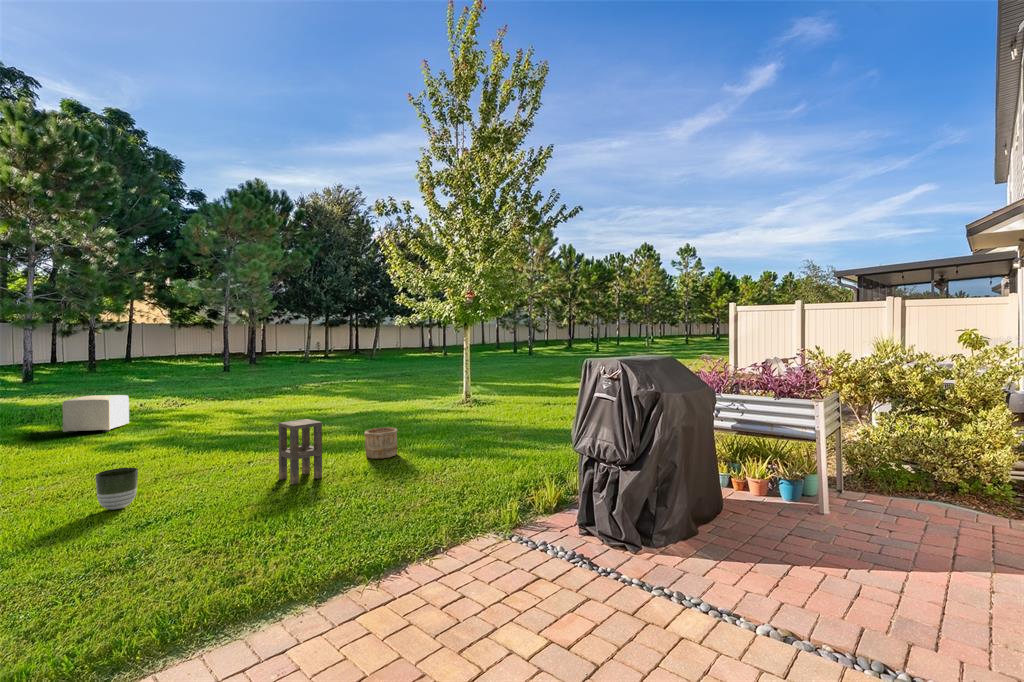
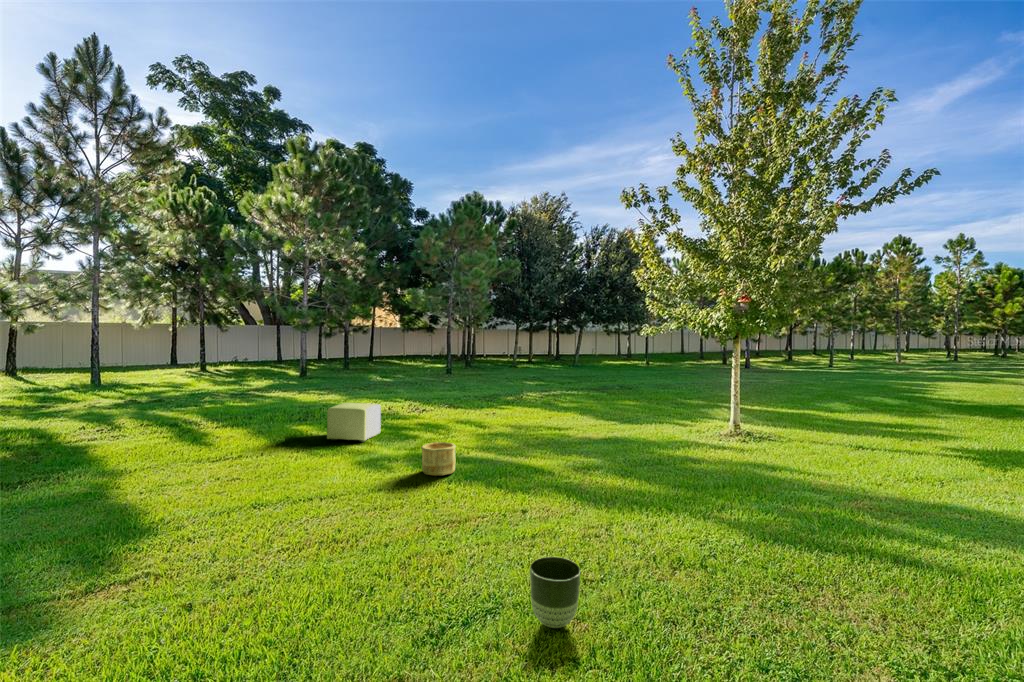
side table: present [279,419,322,485] -> none [568,474,631,576]
wooden bucket: present [364,427,398,459] -> present [421,442,456,476]
planter: present [96,468,138,510] -> present [530,557,580,628]

